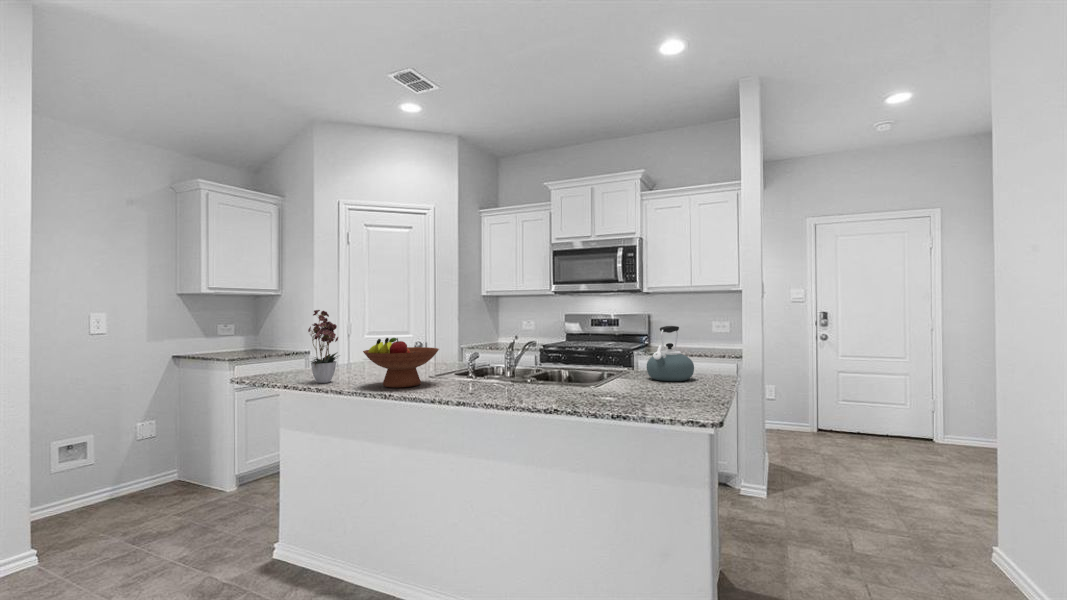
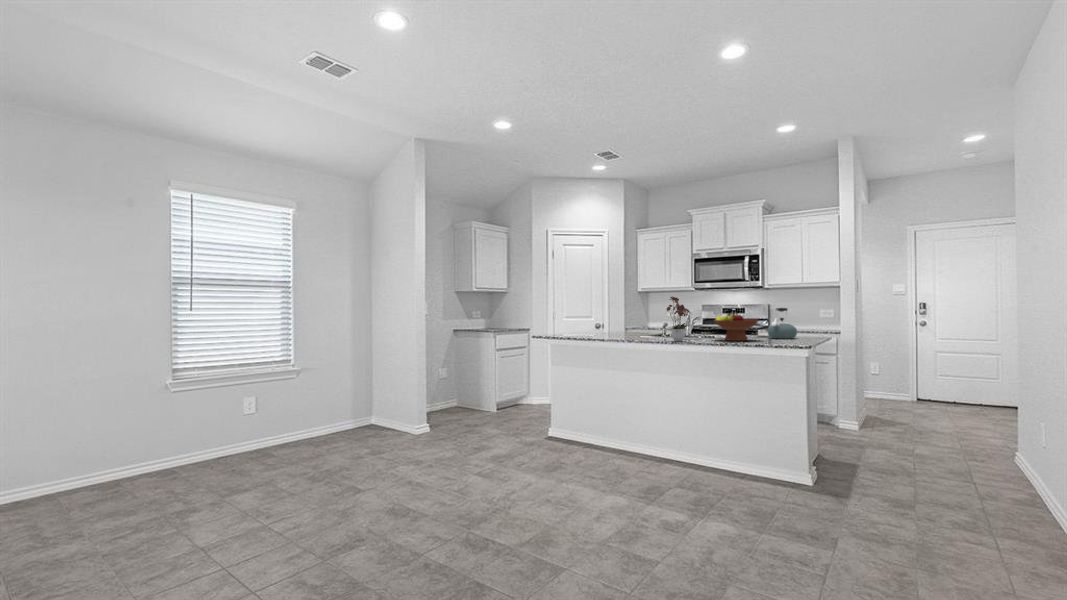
flower arrangement: present [308,310,338,383] -> present [667,297,690,341]
fruit bowl: present [363,338,439,388] -> present [714,312,759,341]

